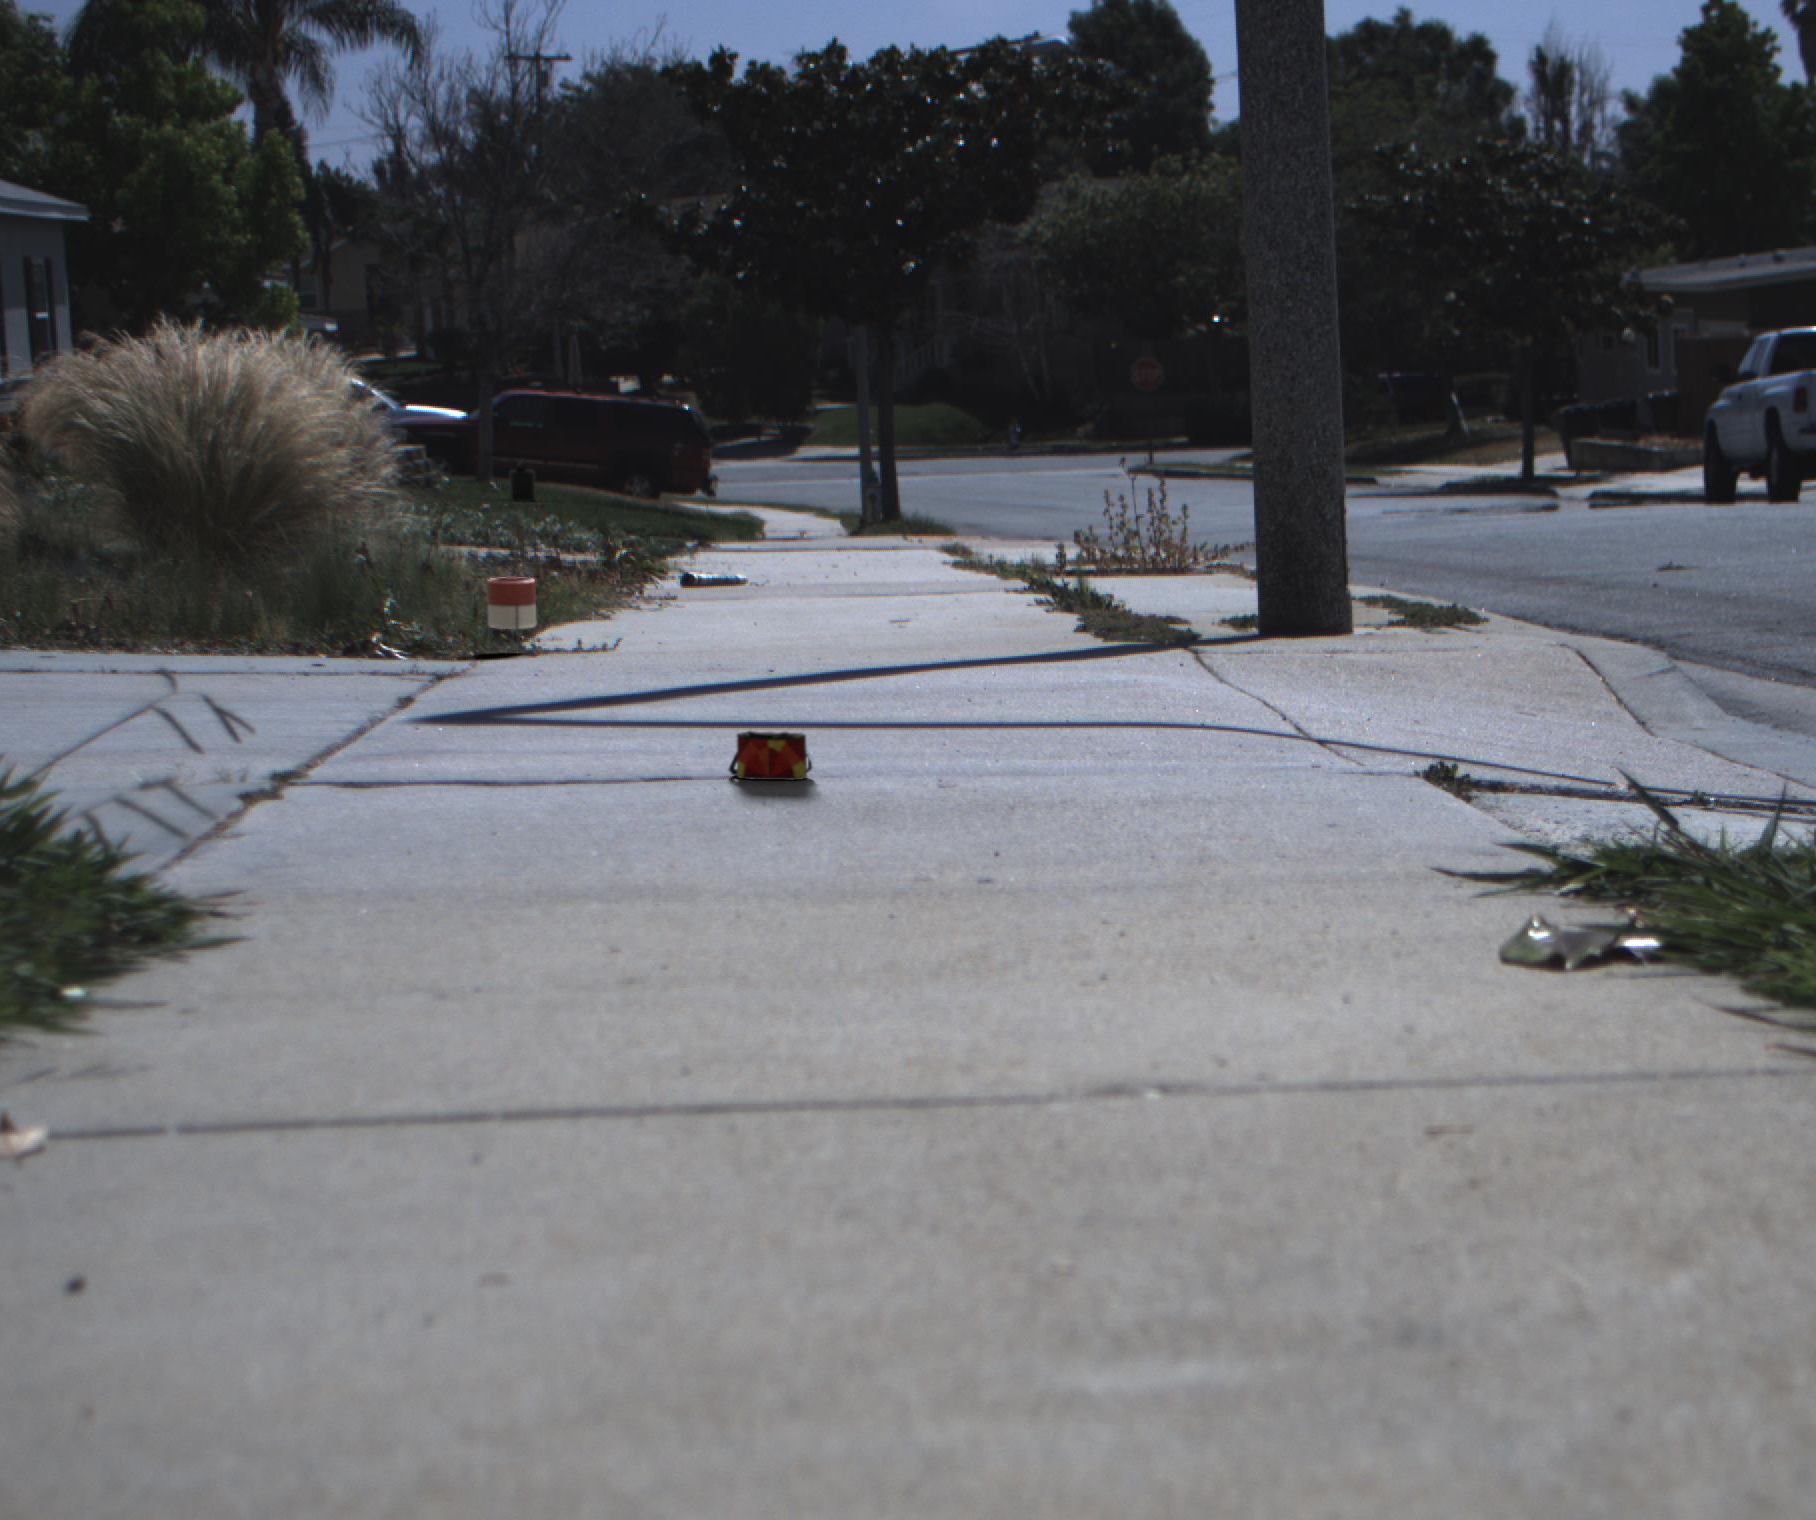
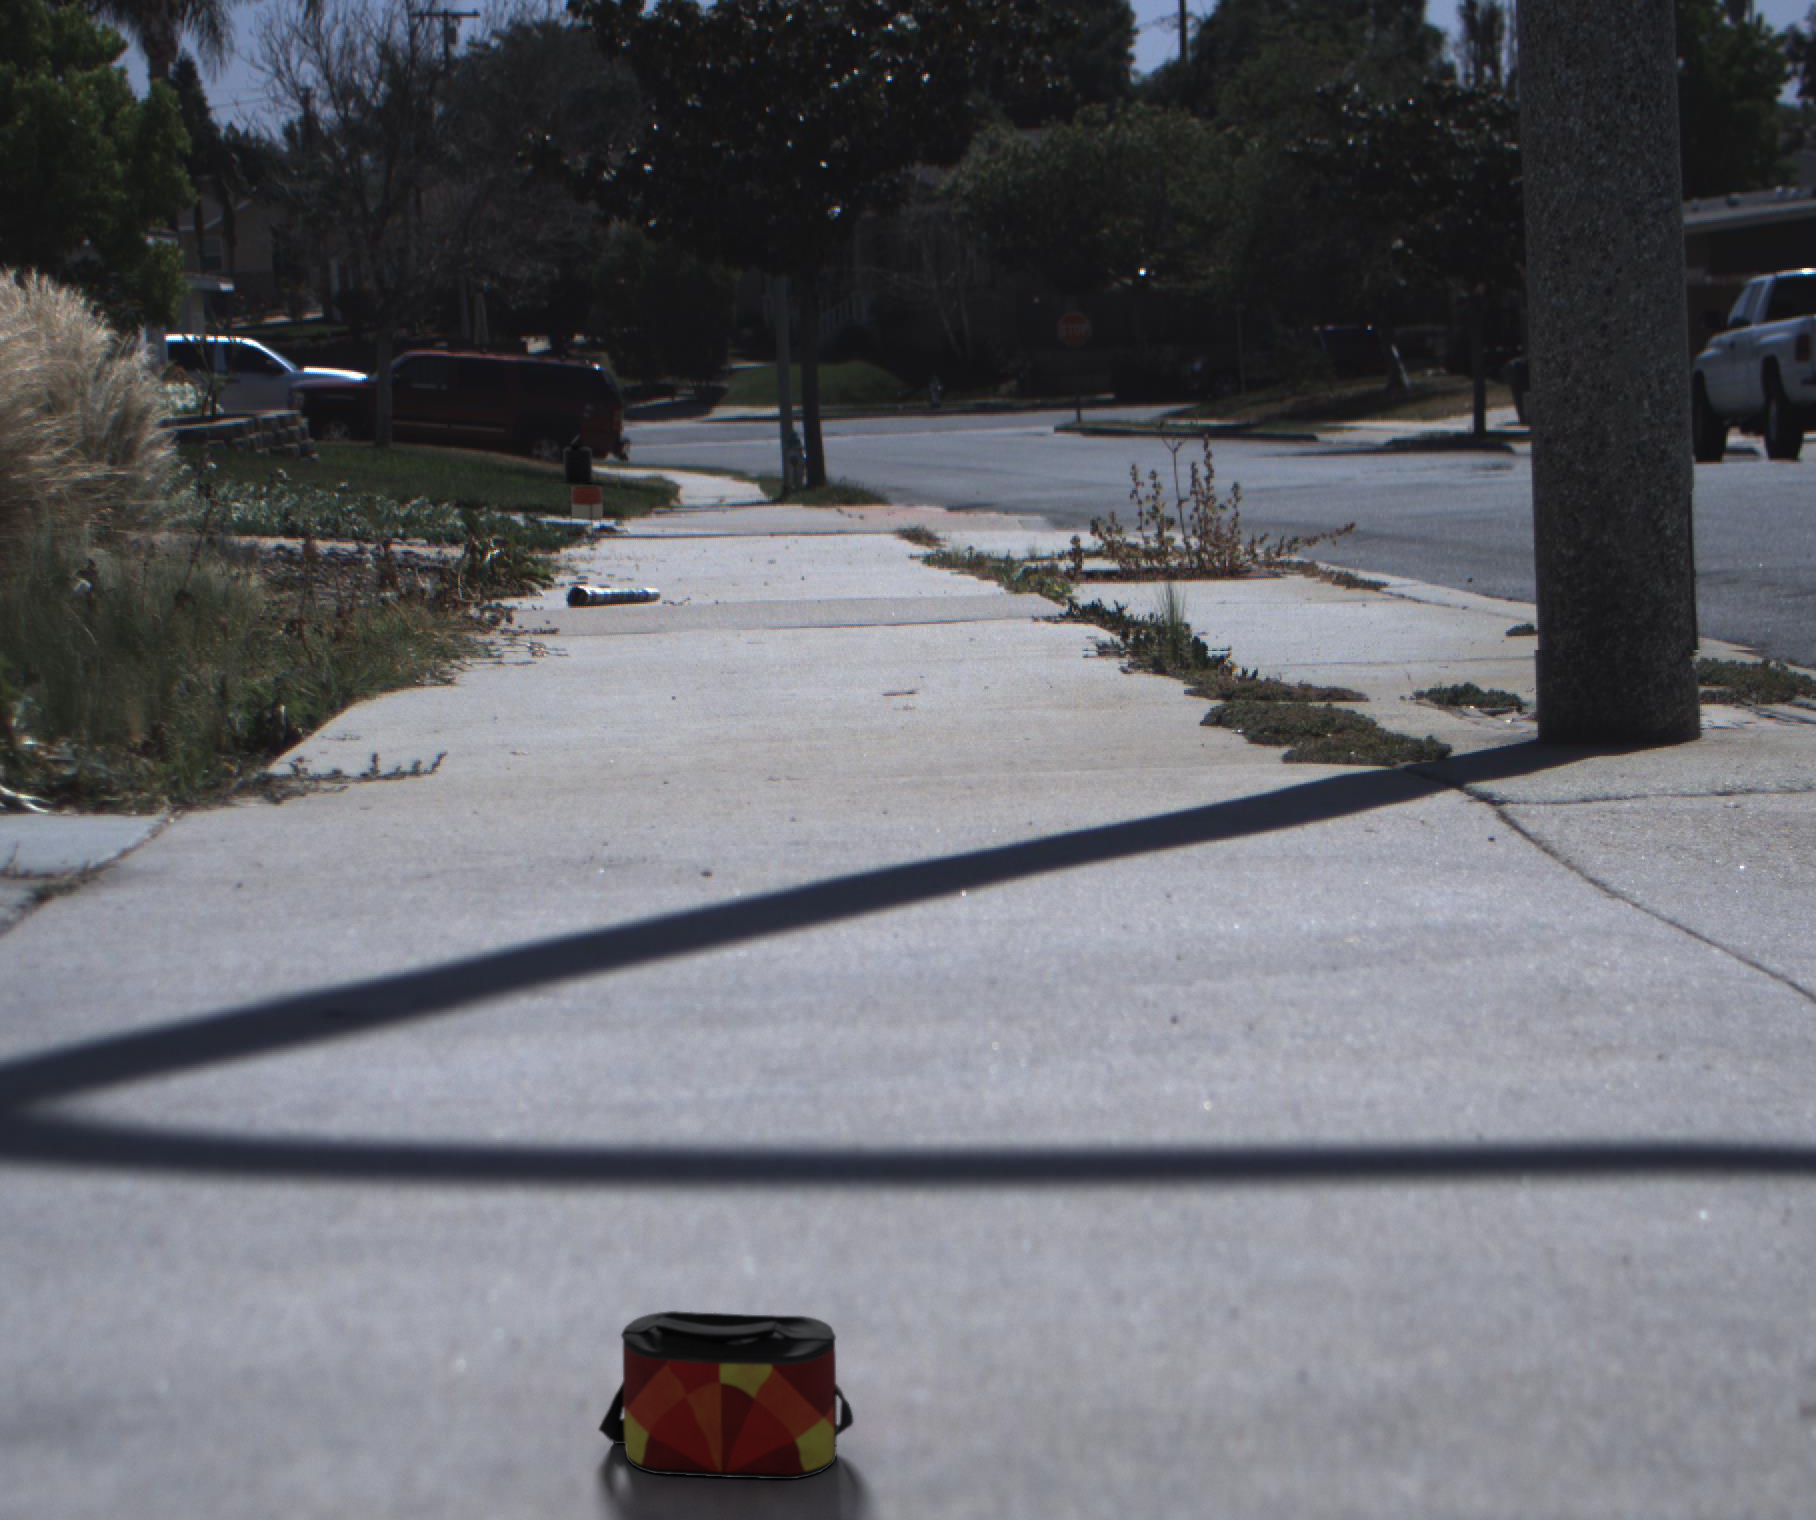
trash can: present [510,459,536,502] -> present [563,435,593,484]
planter: present [486,577,536,649] -> present [570,486,603,535]

